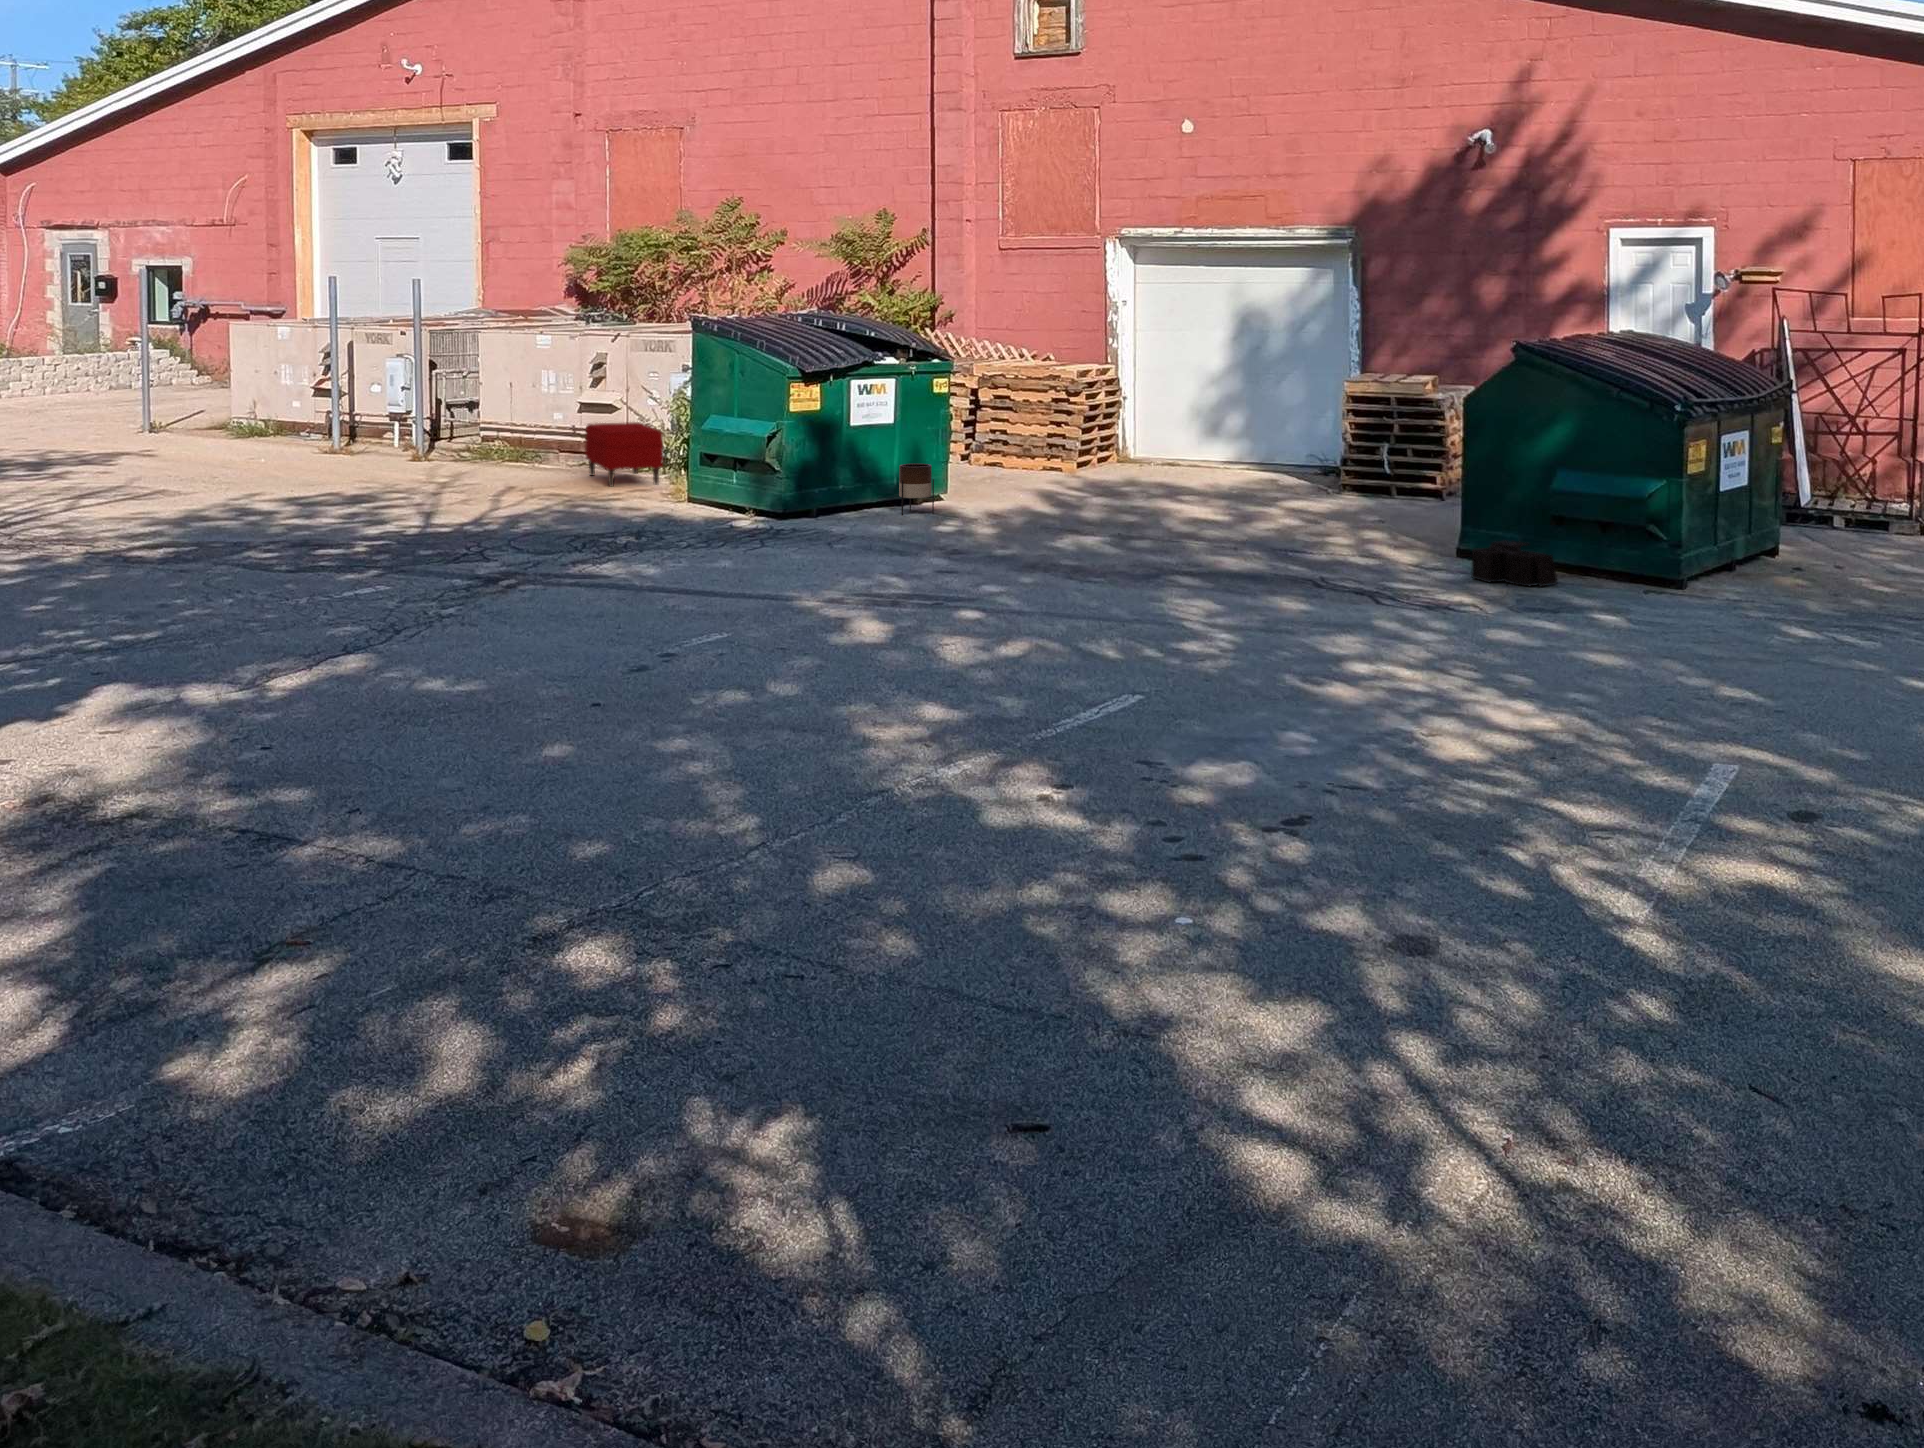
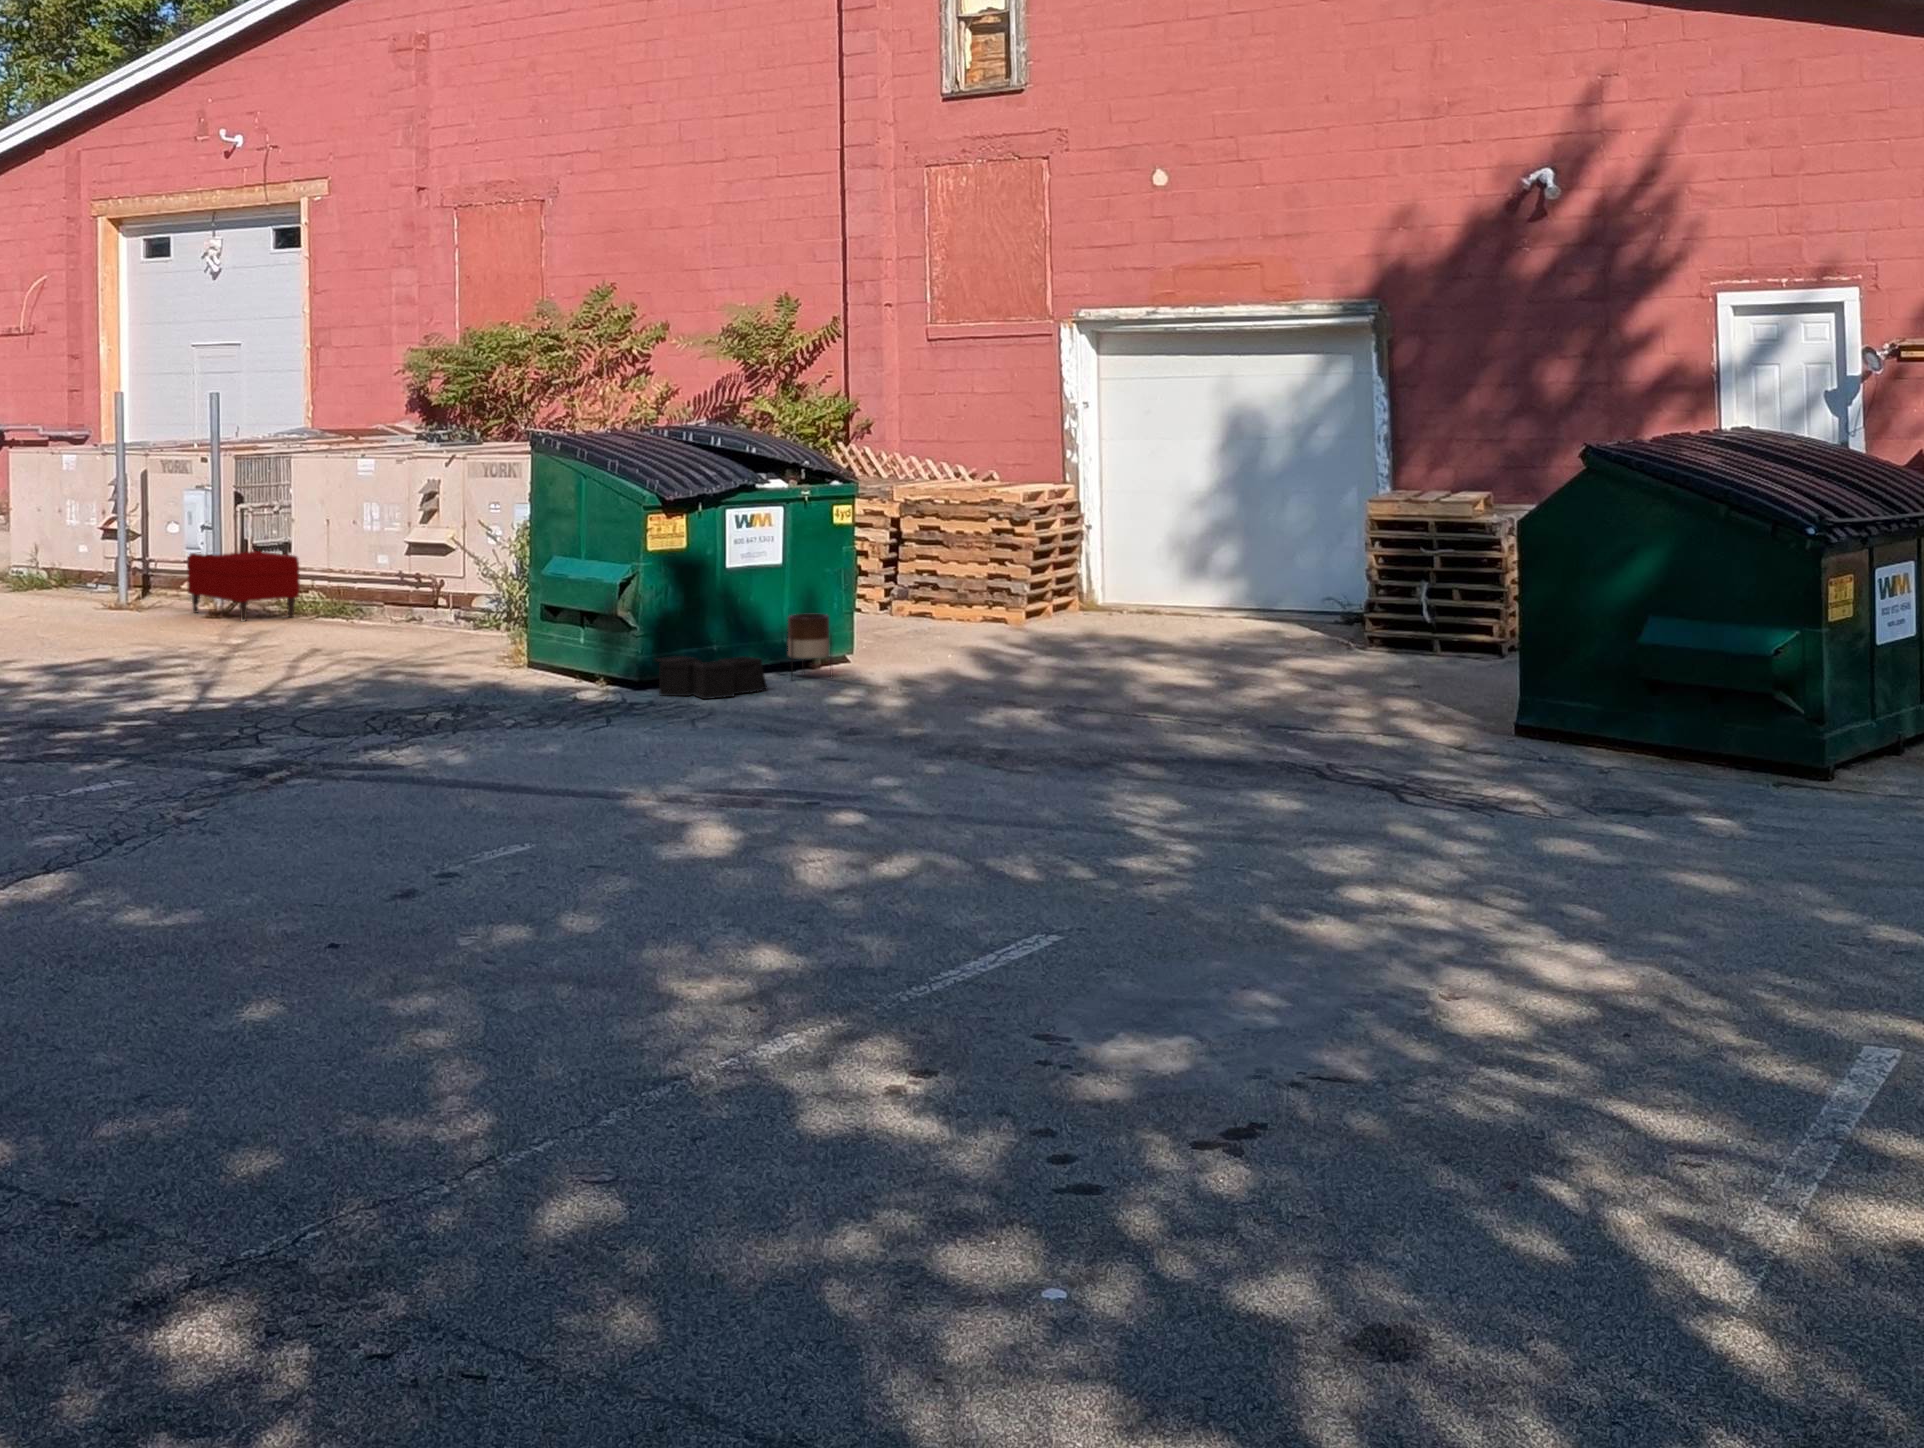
bench: present [585,422,663,487] -> present [187,551,300,622]
storage bin: present [1471,540,1558,587] -> present [655,656,767,699]

